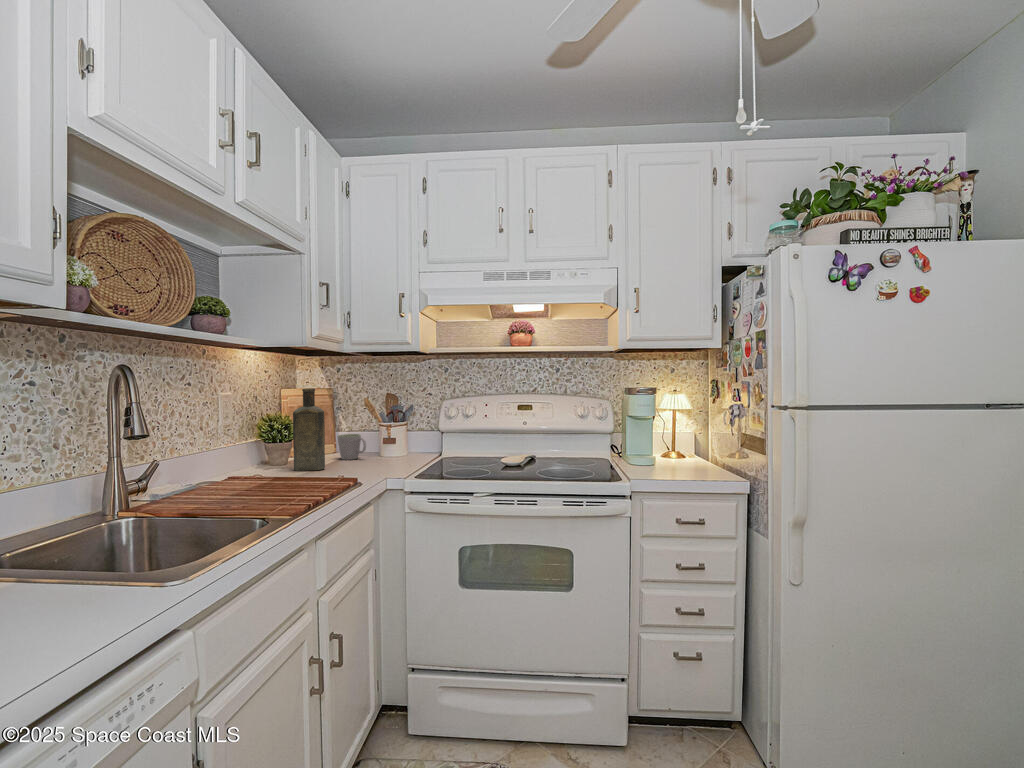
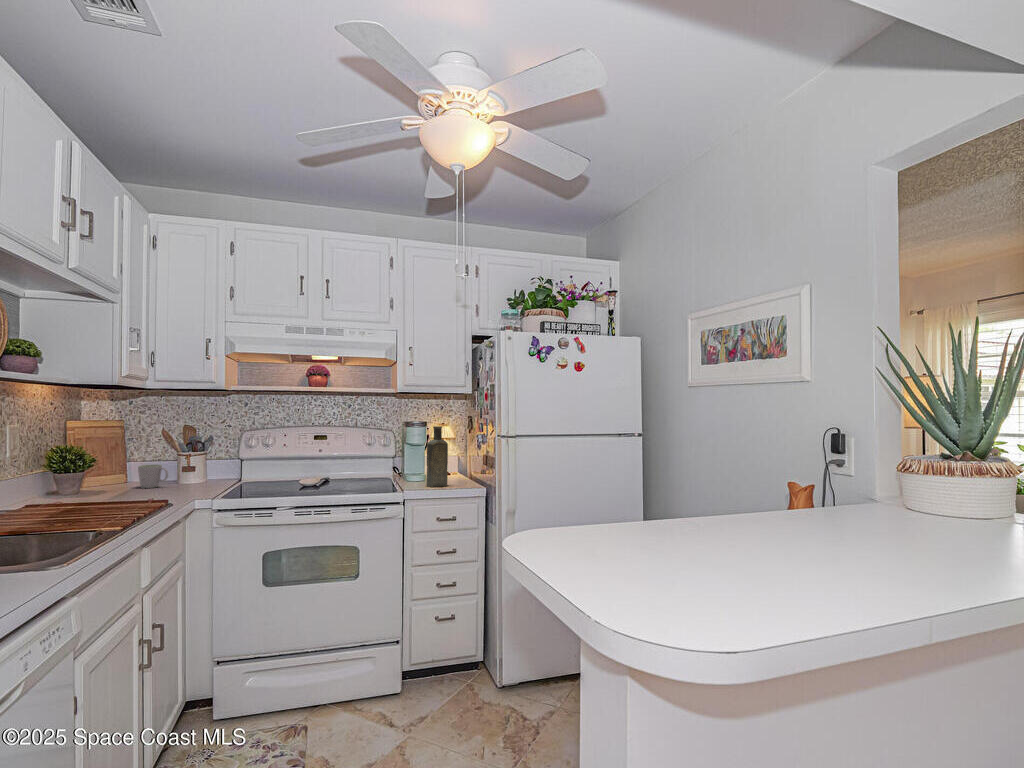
bottle: present [293,388,325,471] -> present [426,426,448,487]

